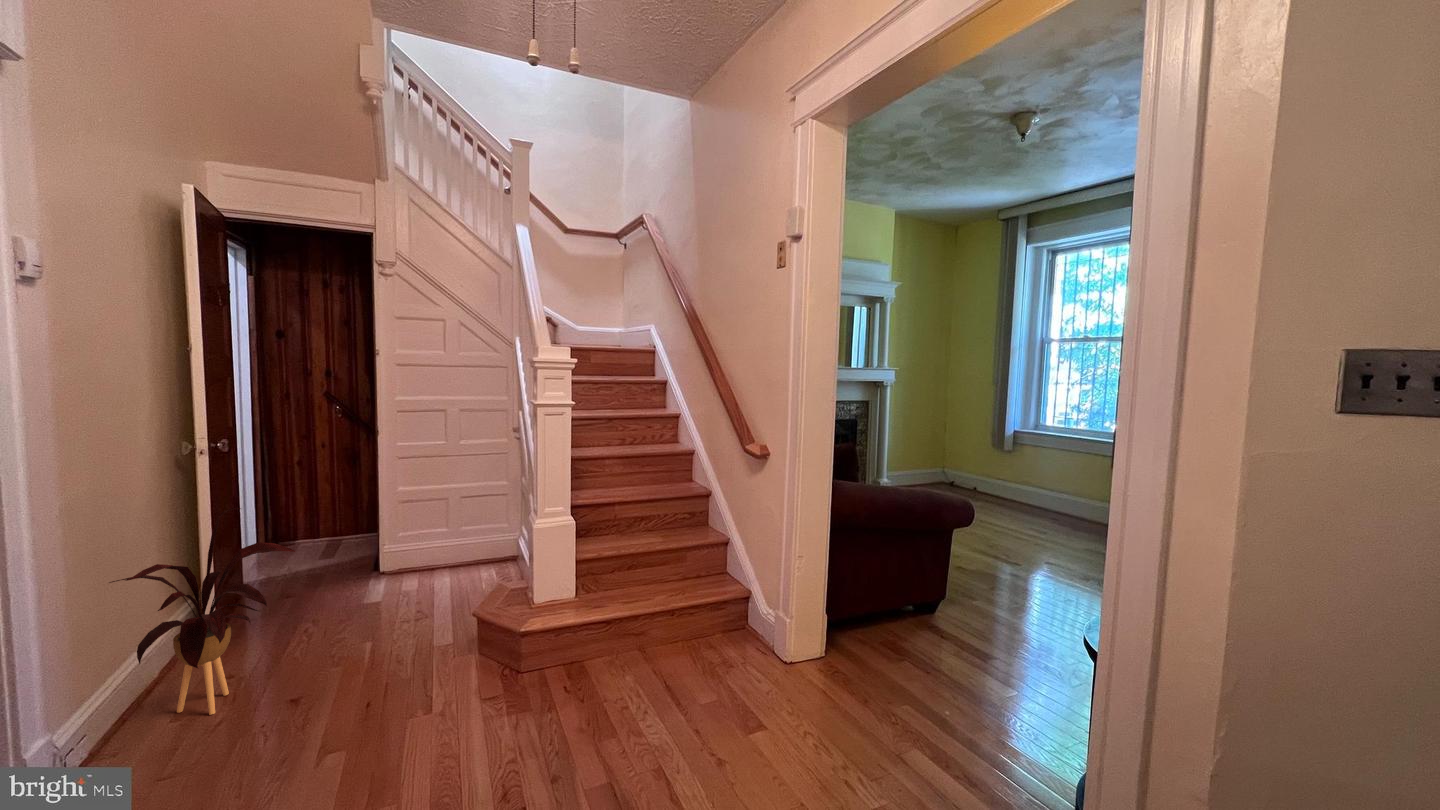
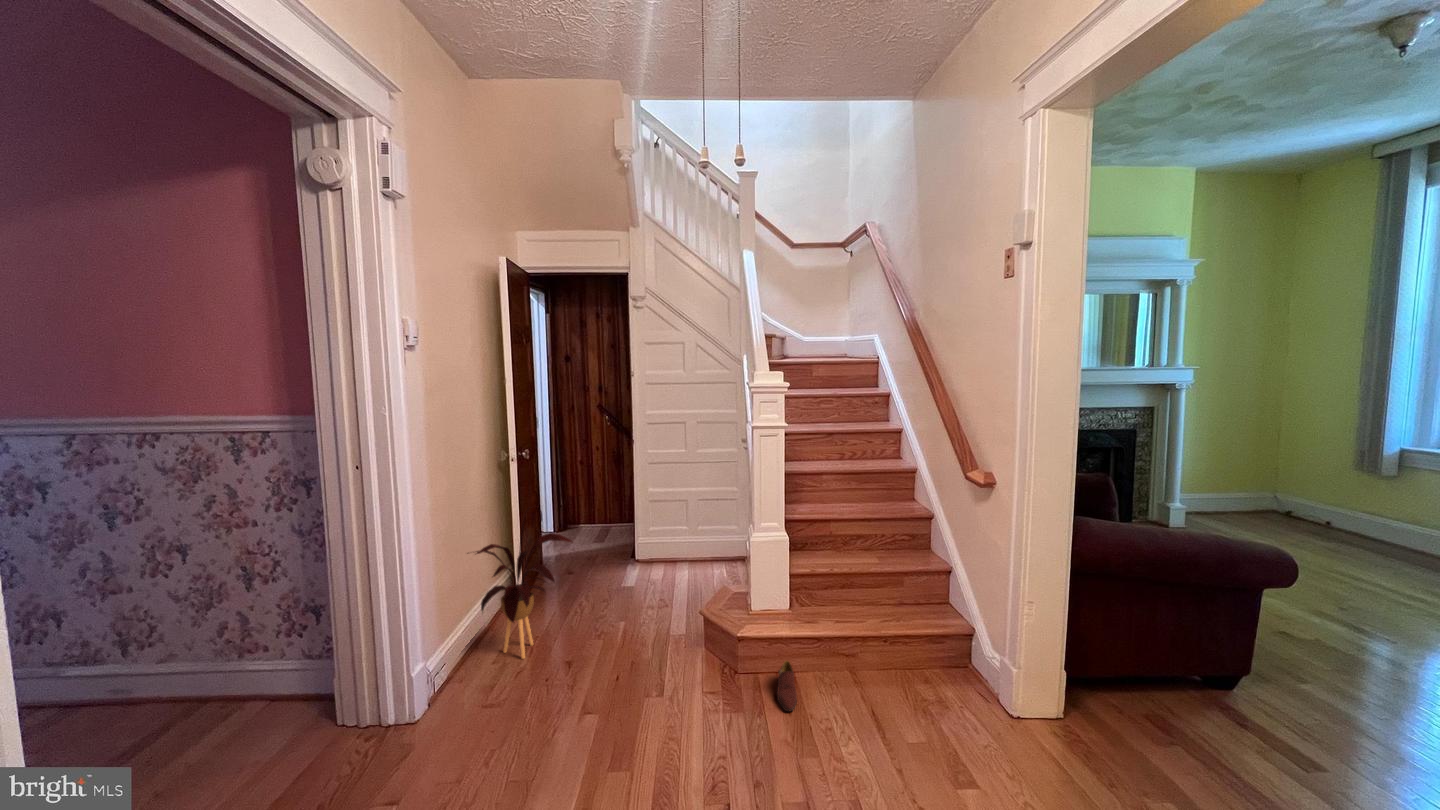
shoe: none [566,650,588,702] -> present [777,660,797,711]

